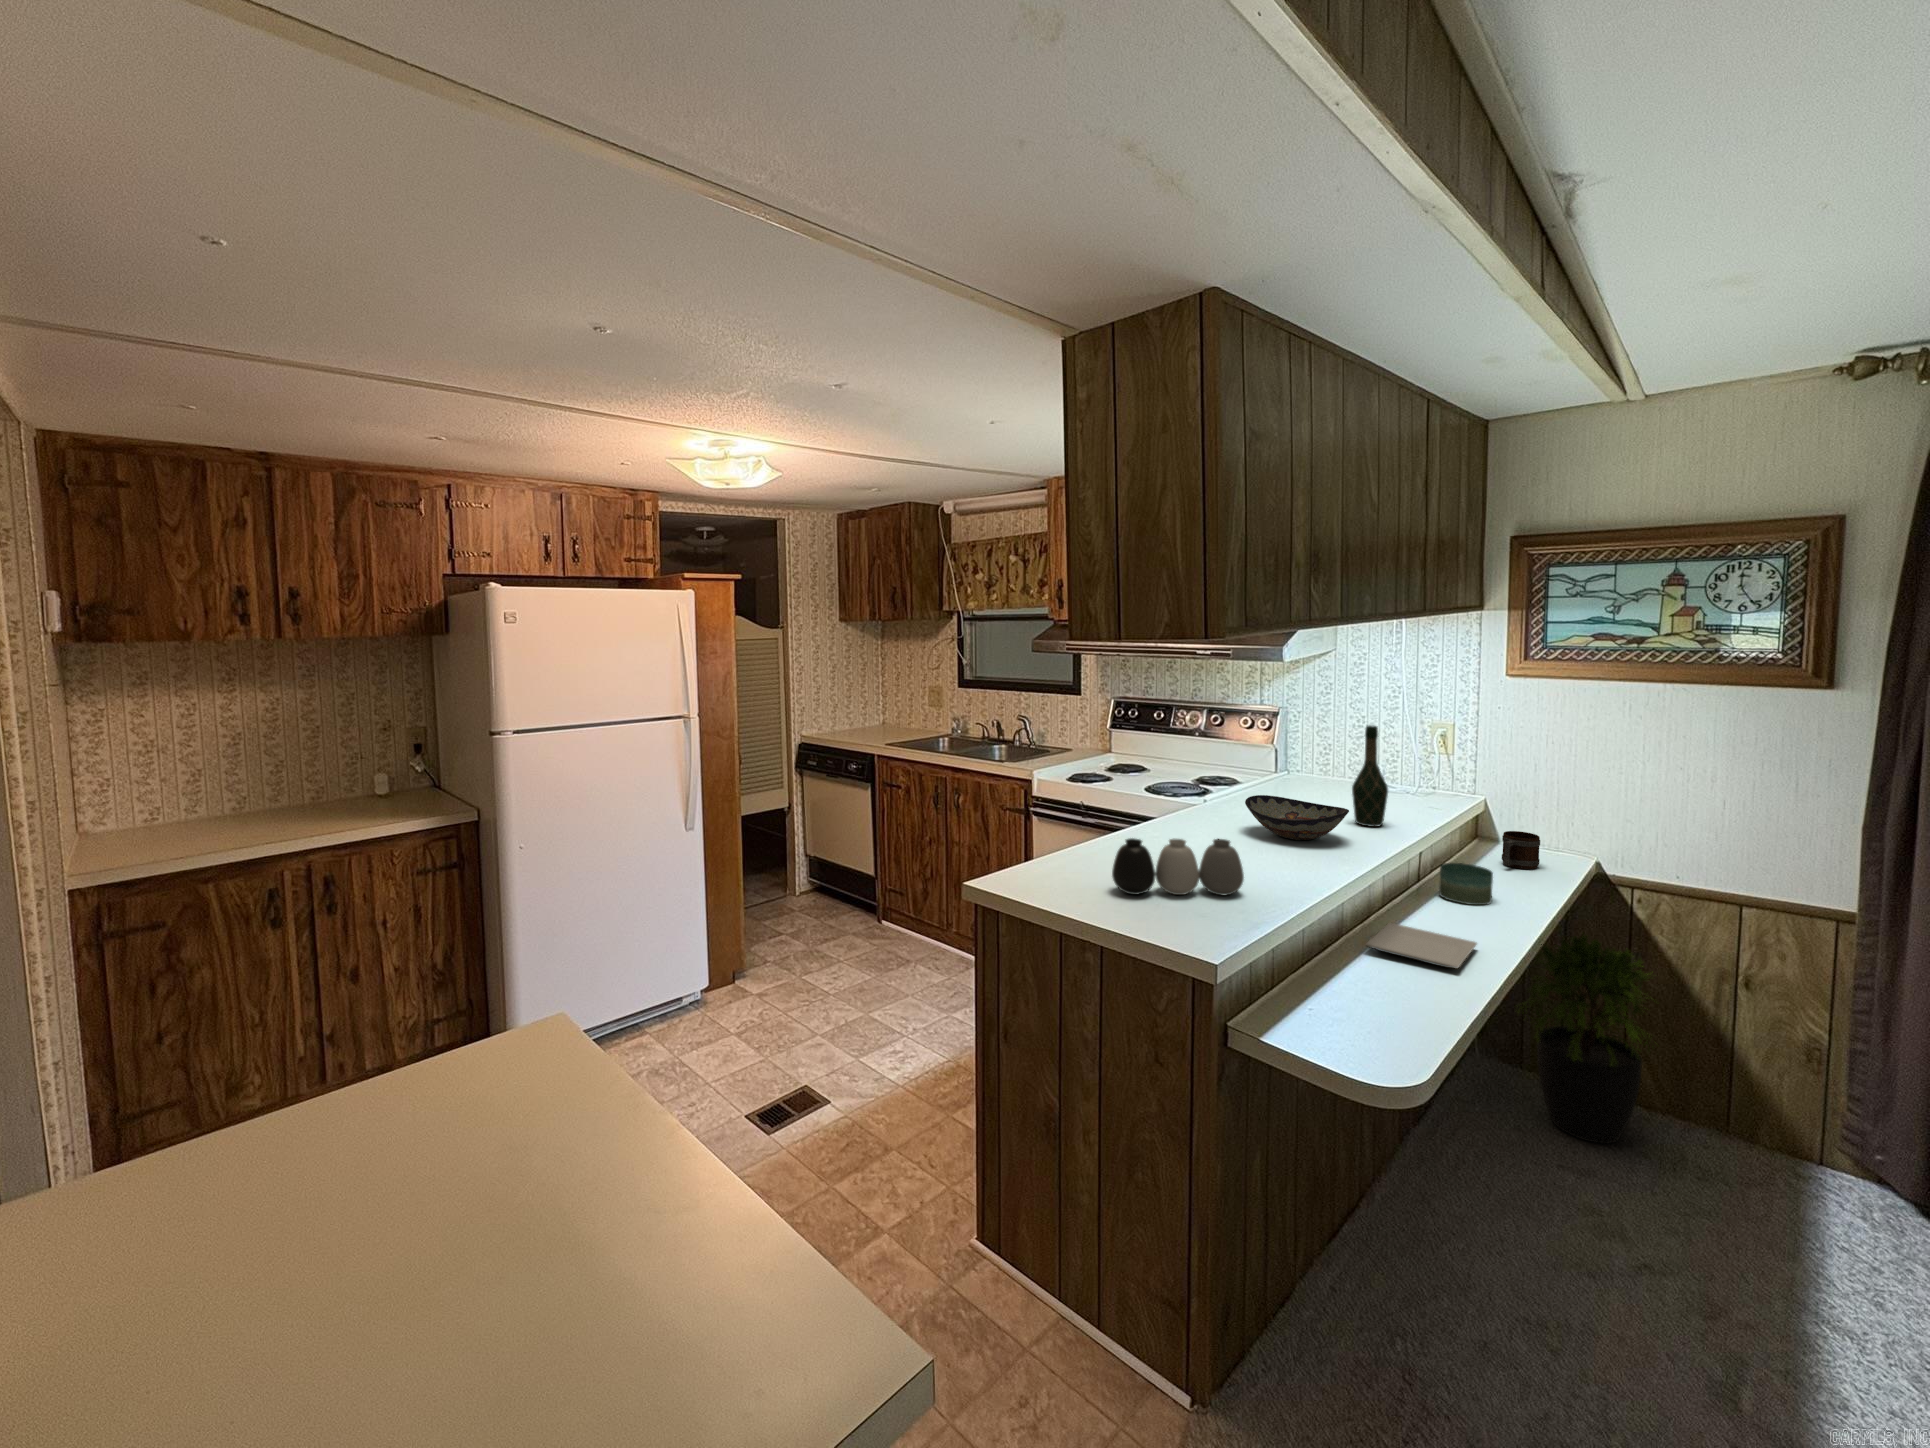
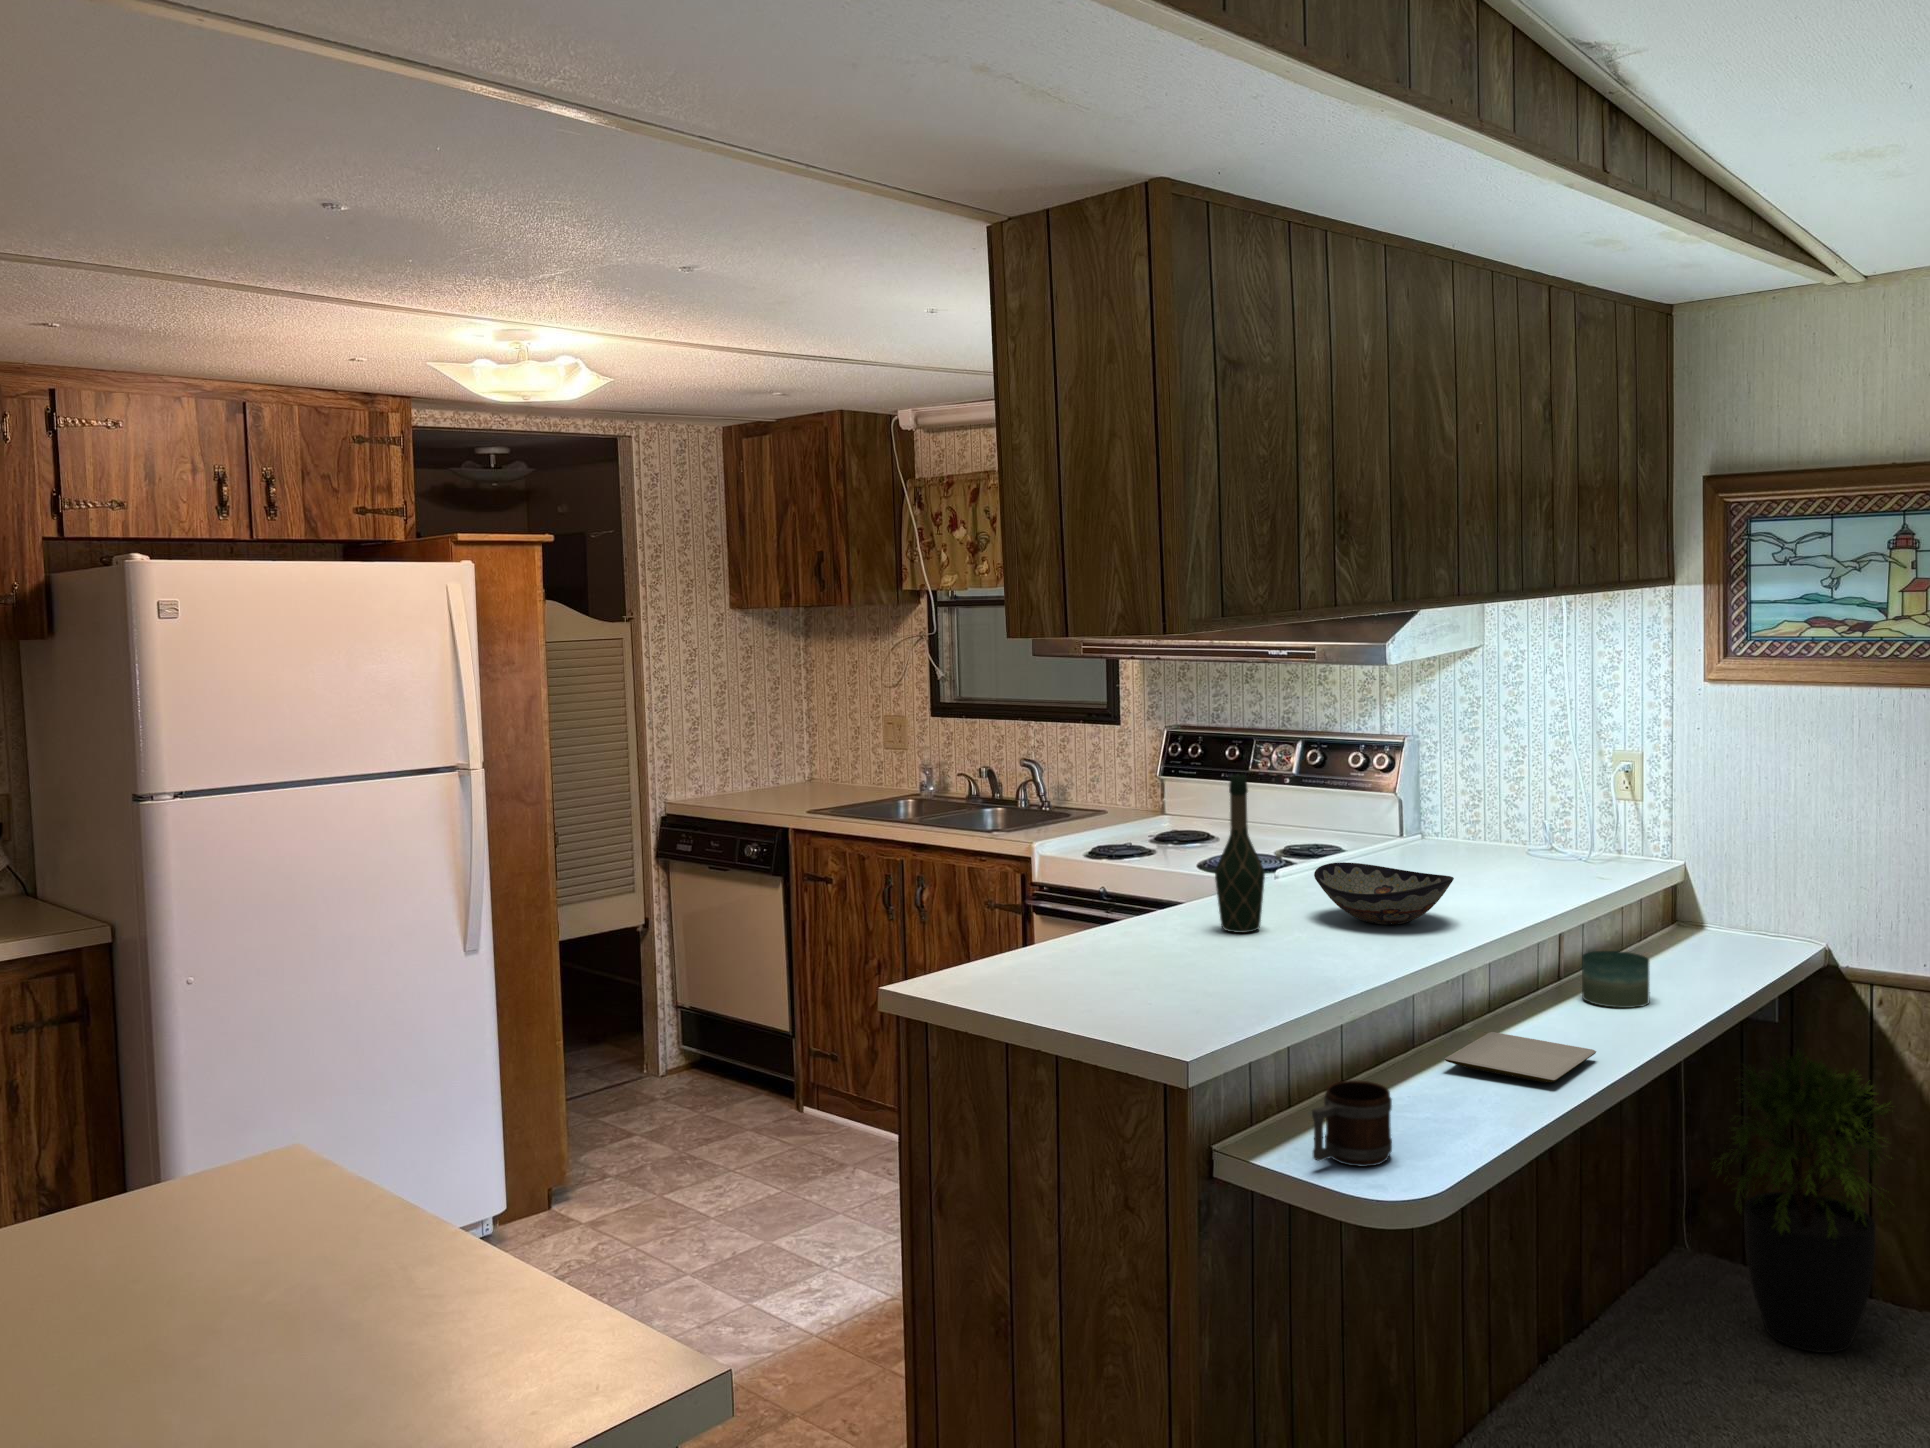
wine bottle: present [1352,725,1388,827] -> present [1215,775,1265,933]
mug: present [1502,831,1540,869] -> present [1312,1080,1392,1167]
vase: present [1112,838,1244,895] -> none [1090,915,1272,998]

